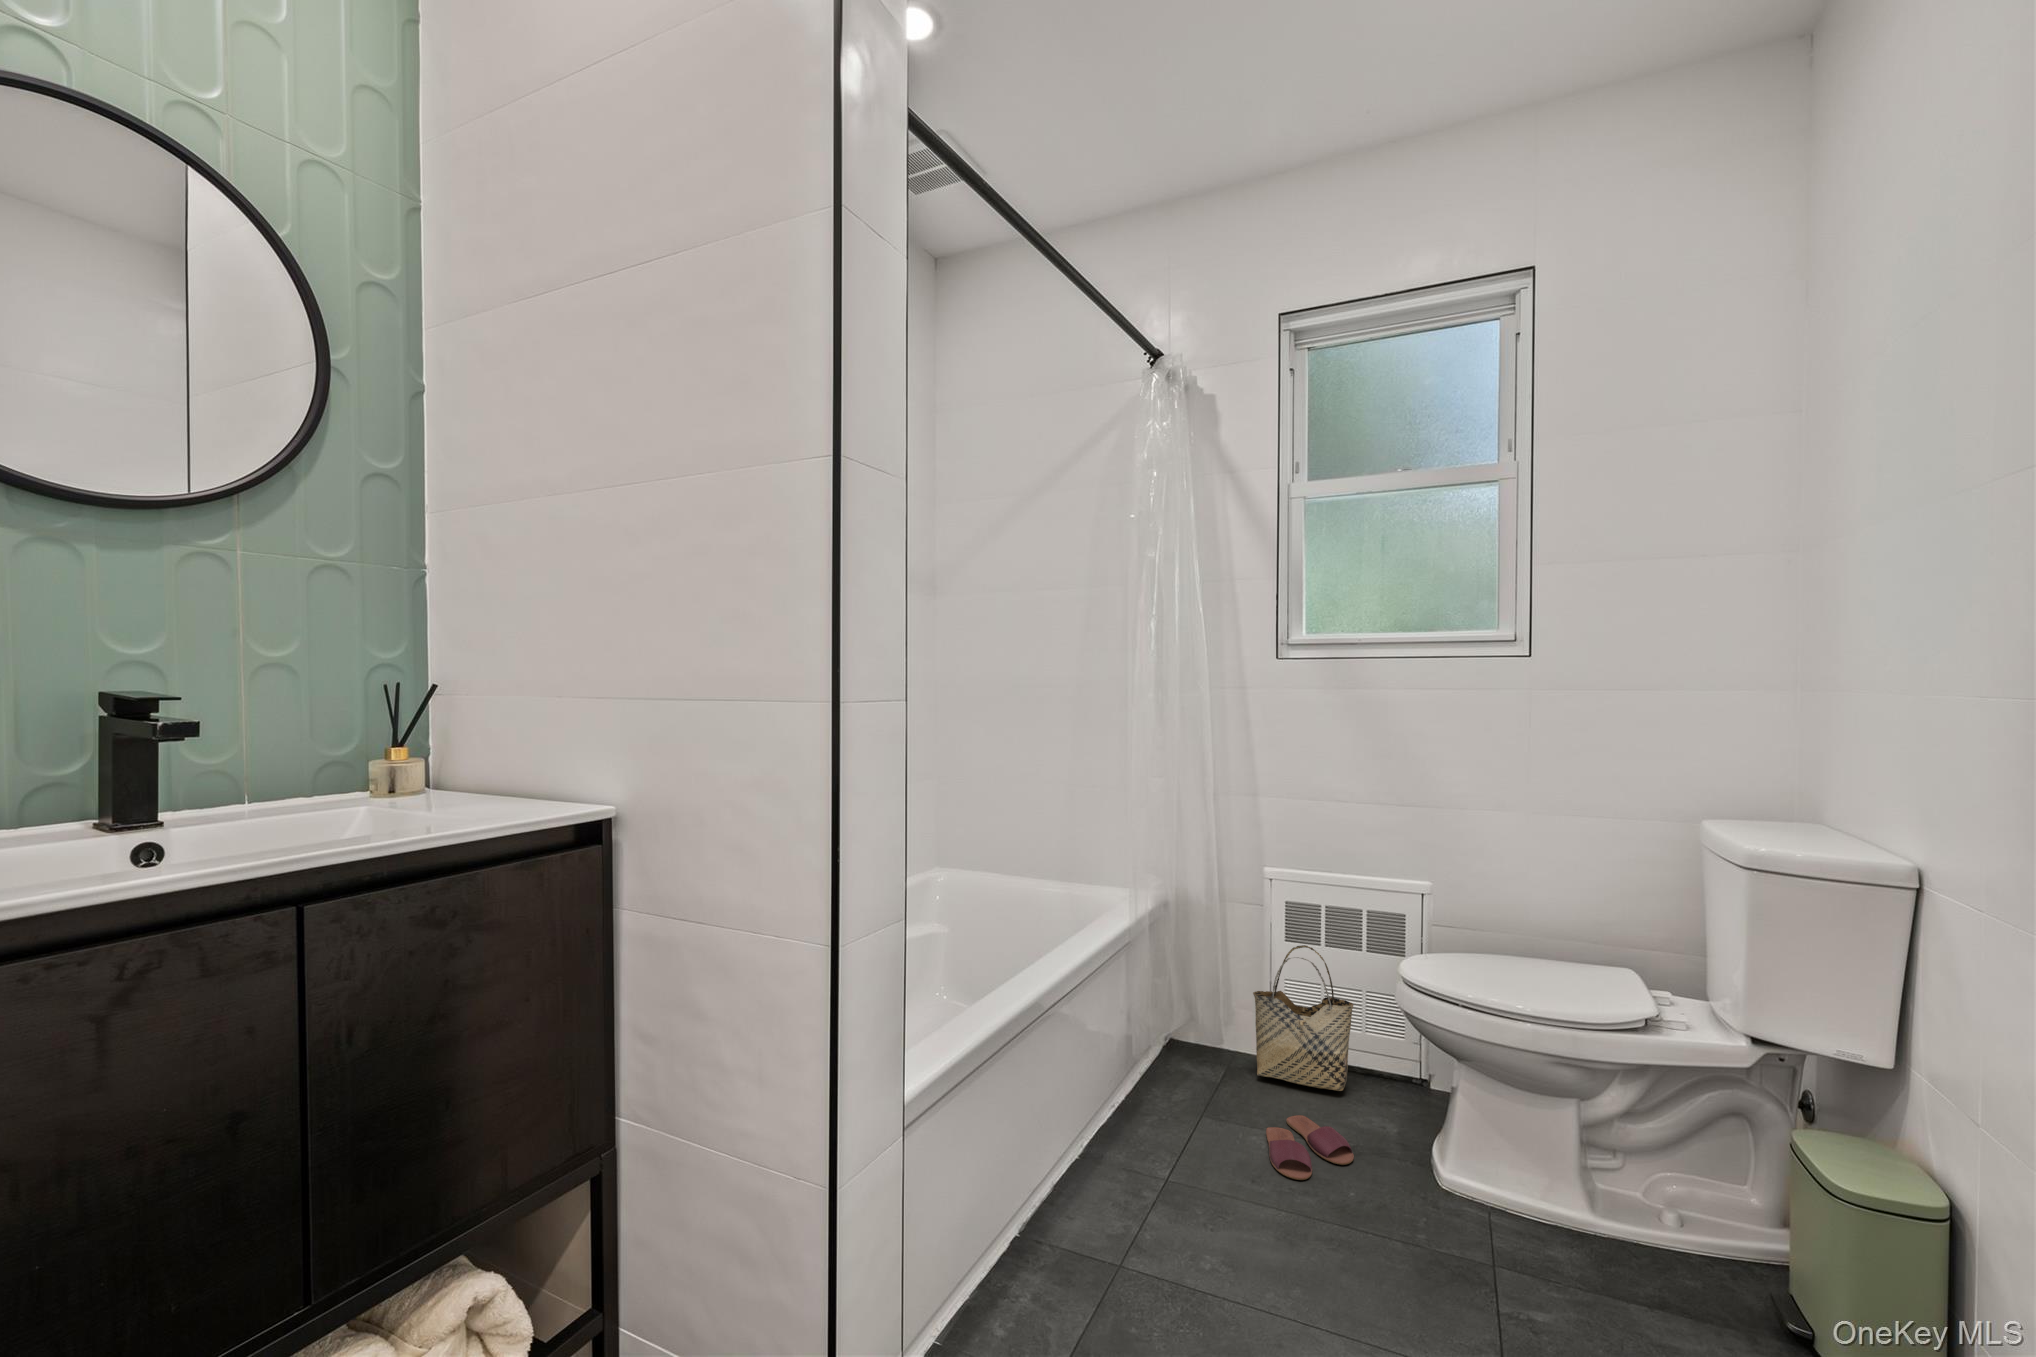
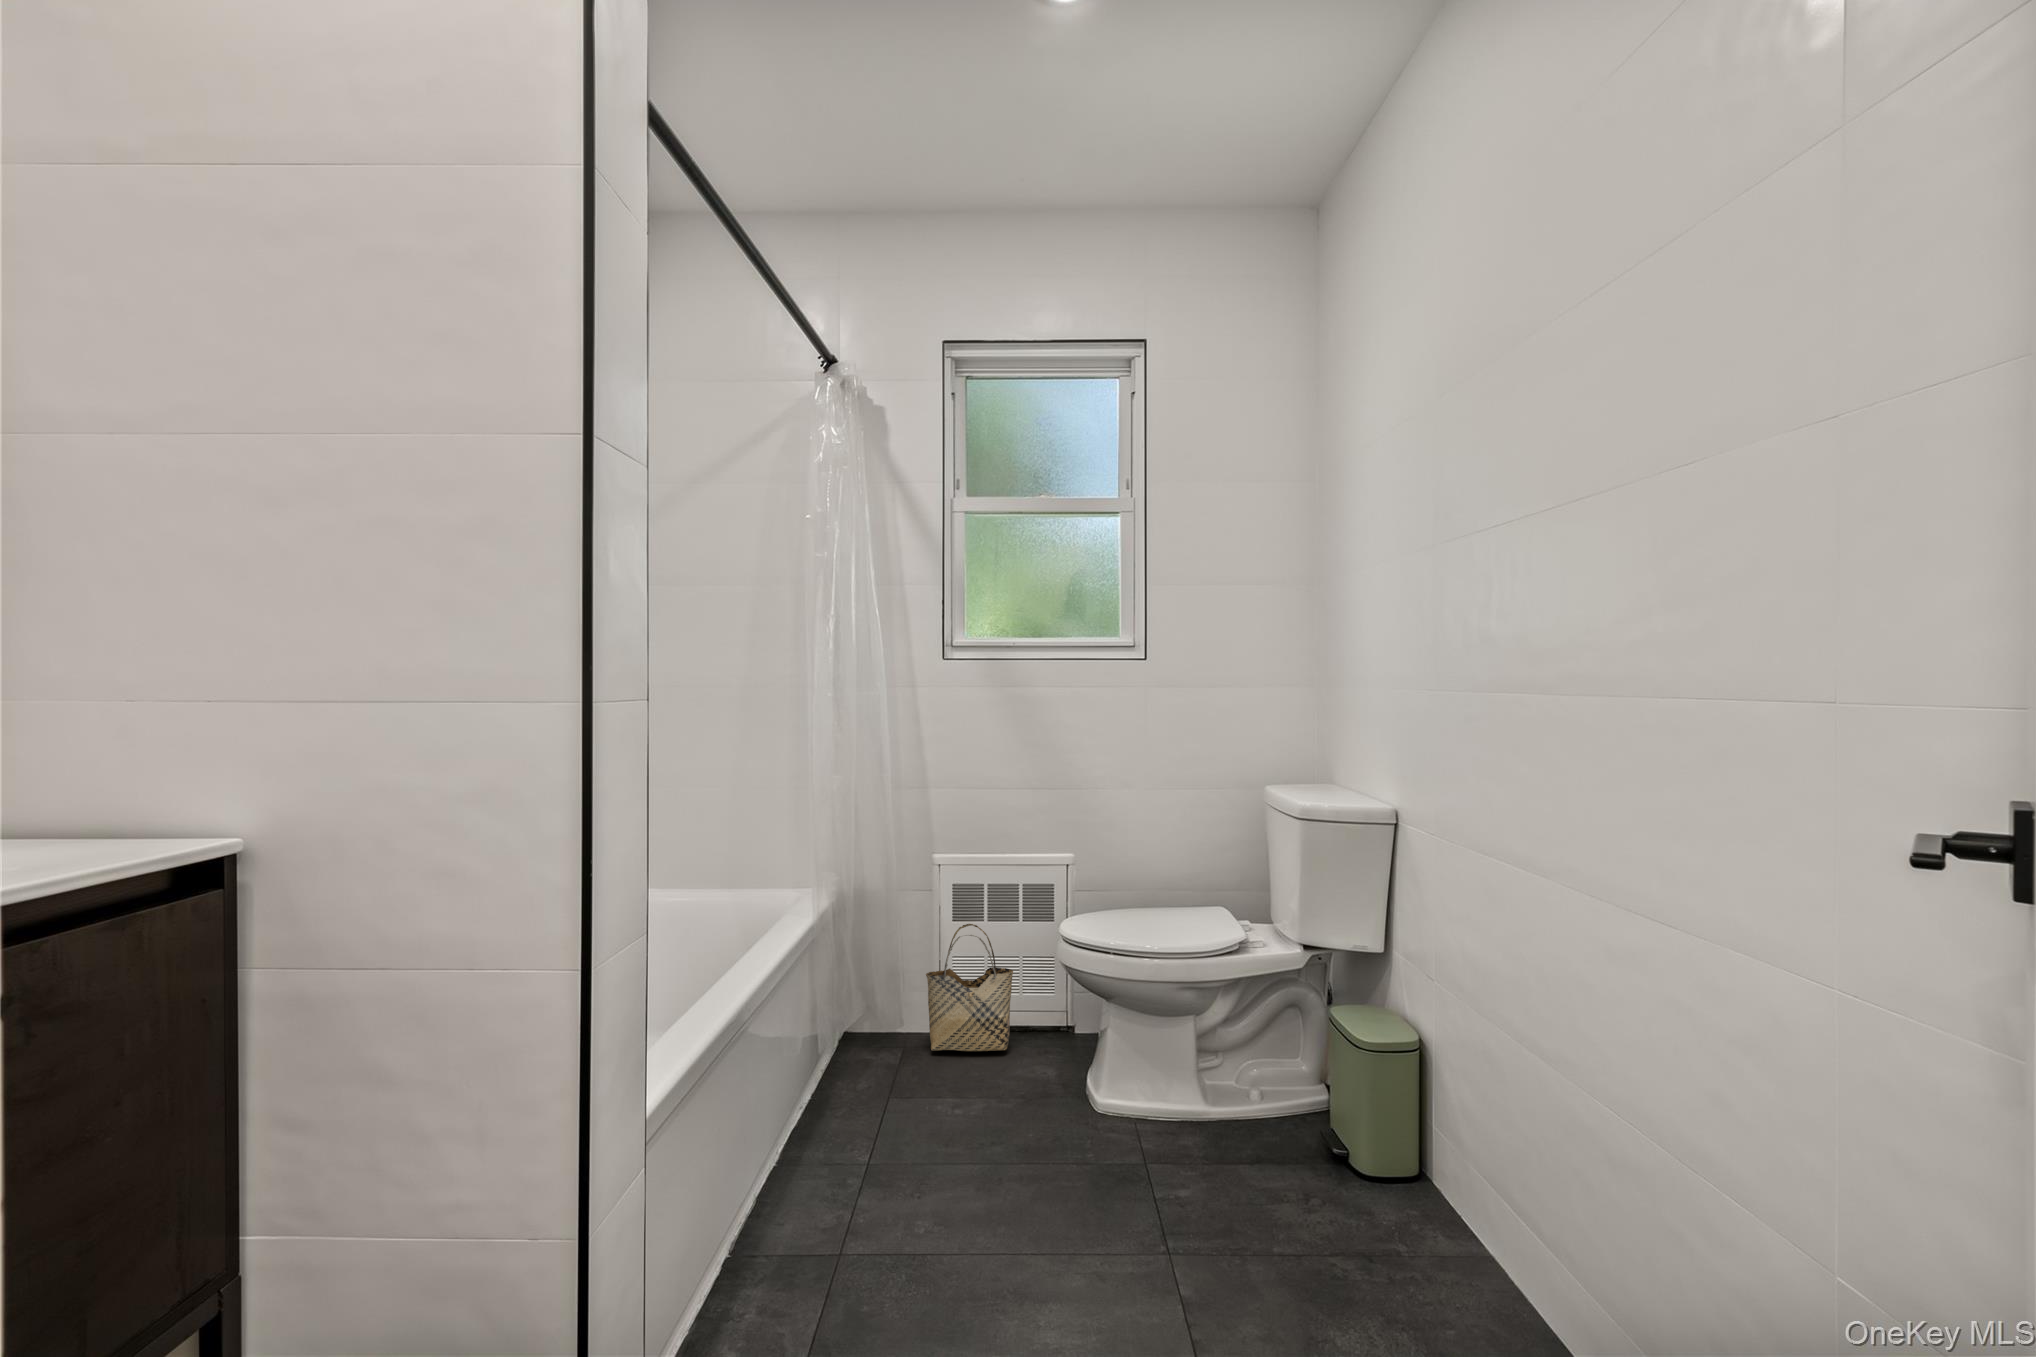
slippers: present [1266,1115,1354,1180] -> none [948,1078,1025,1134]

